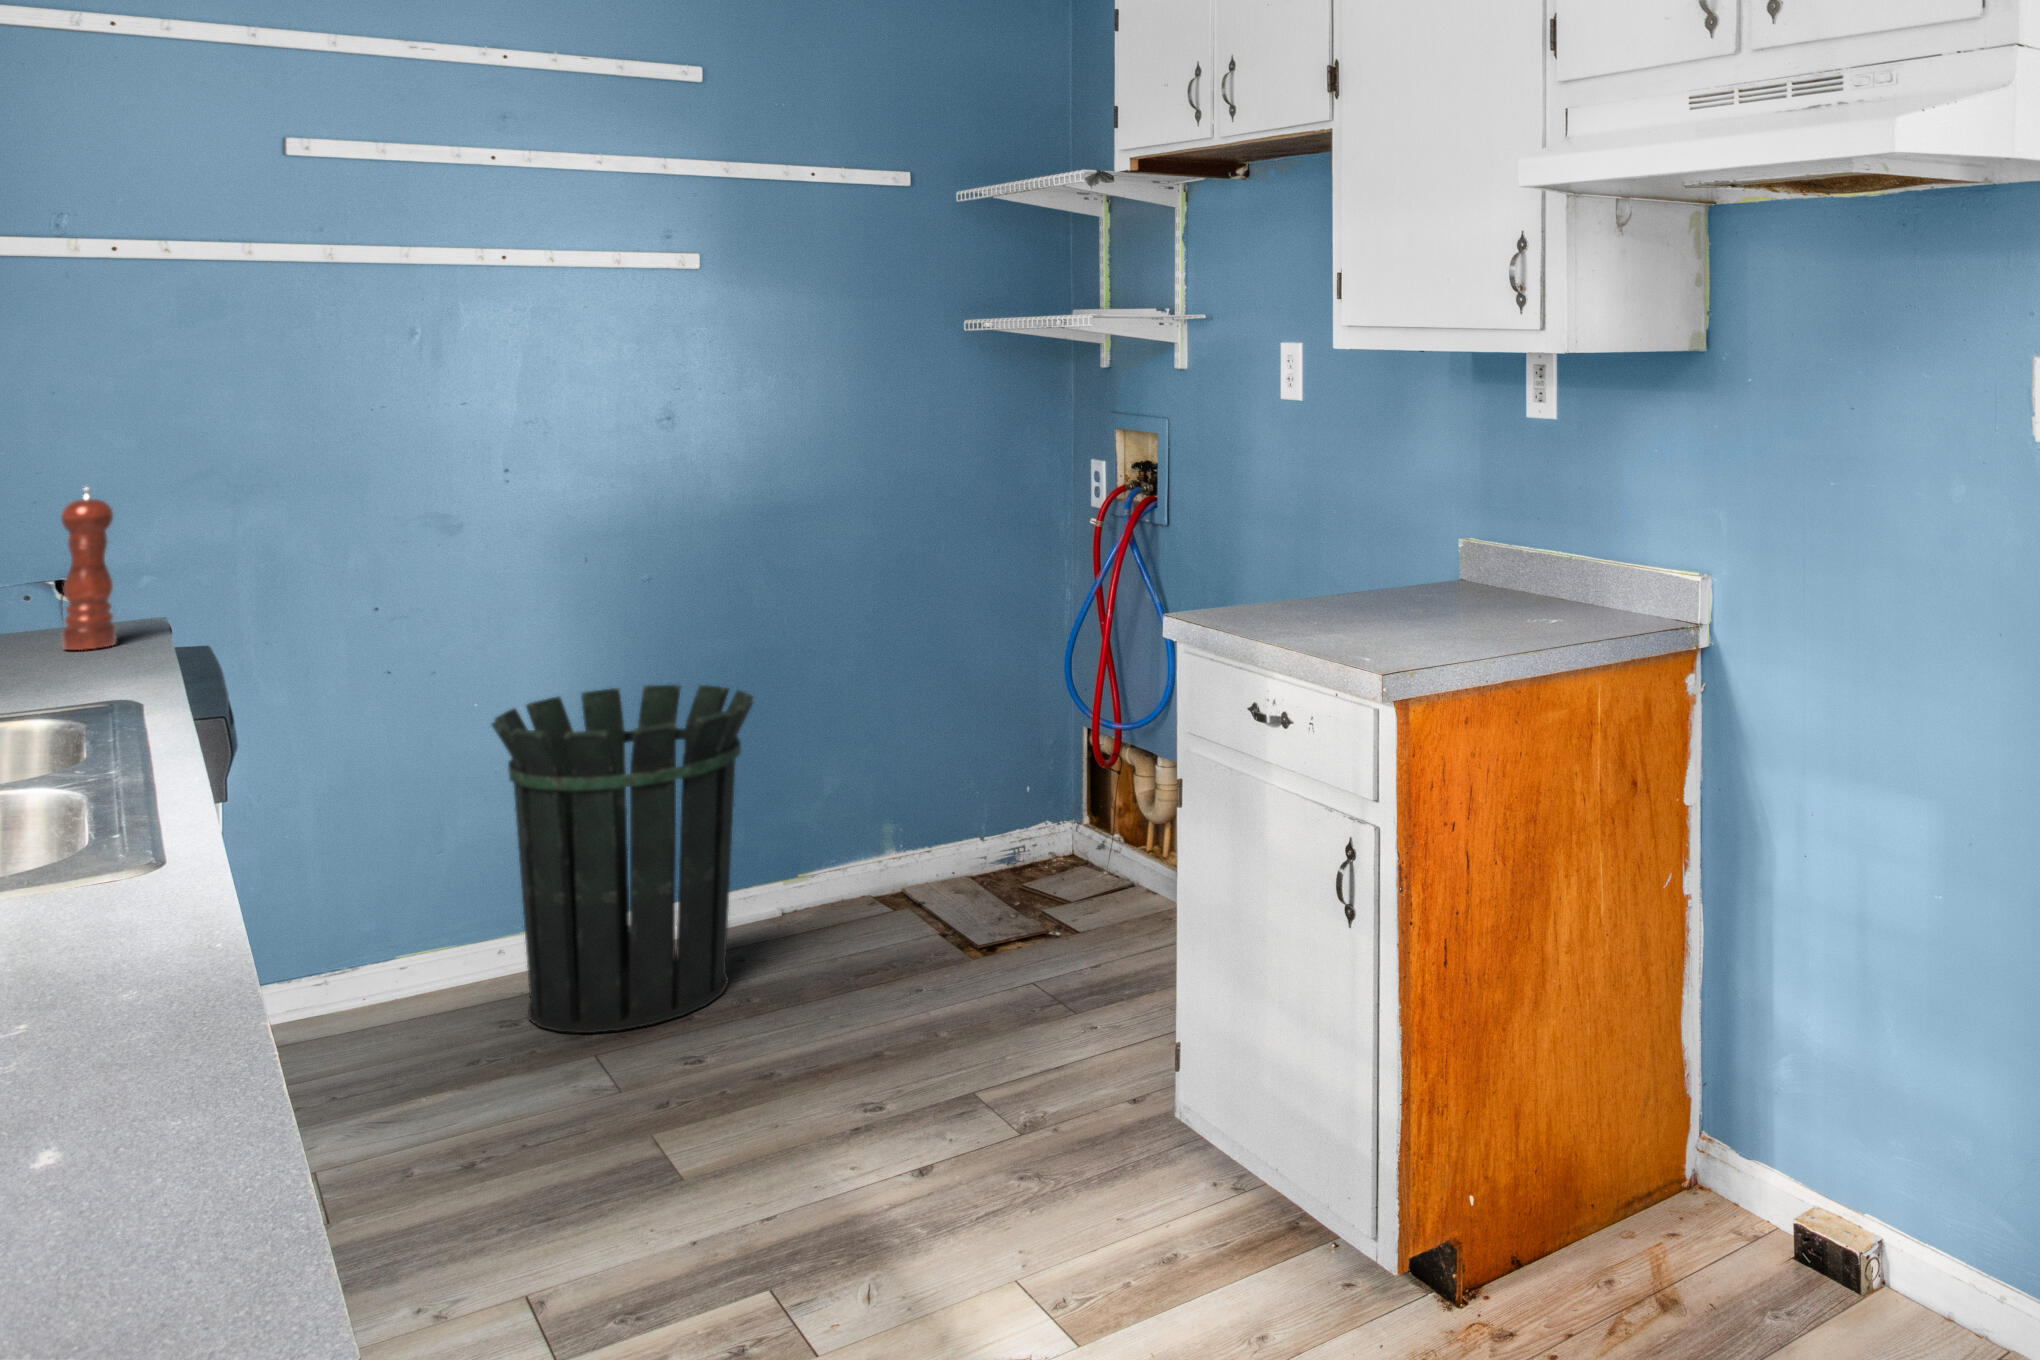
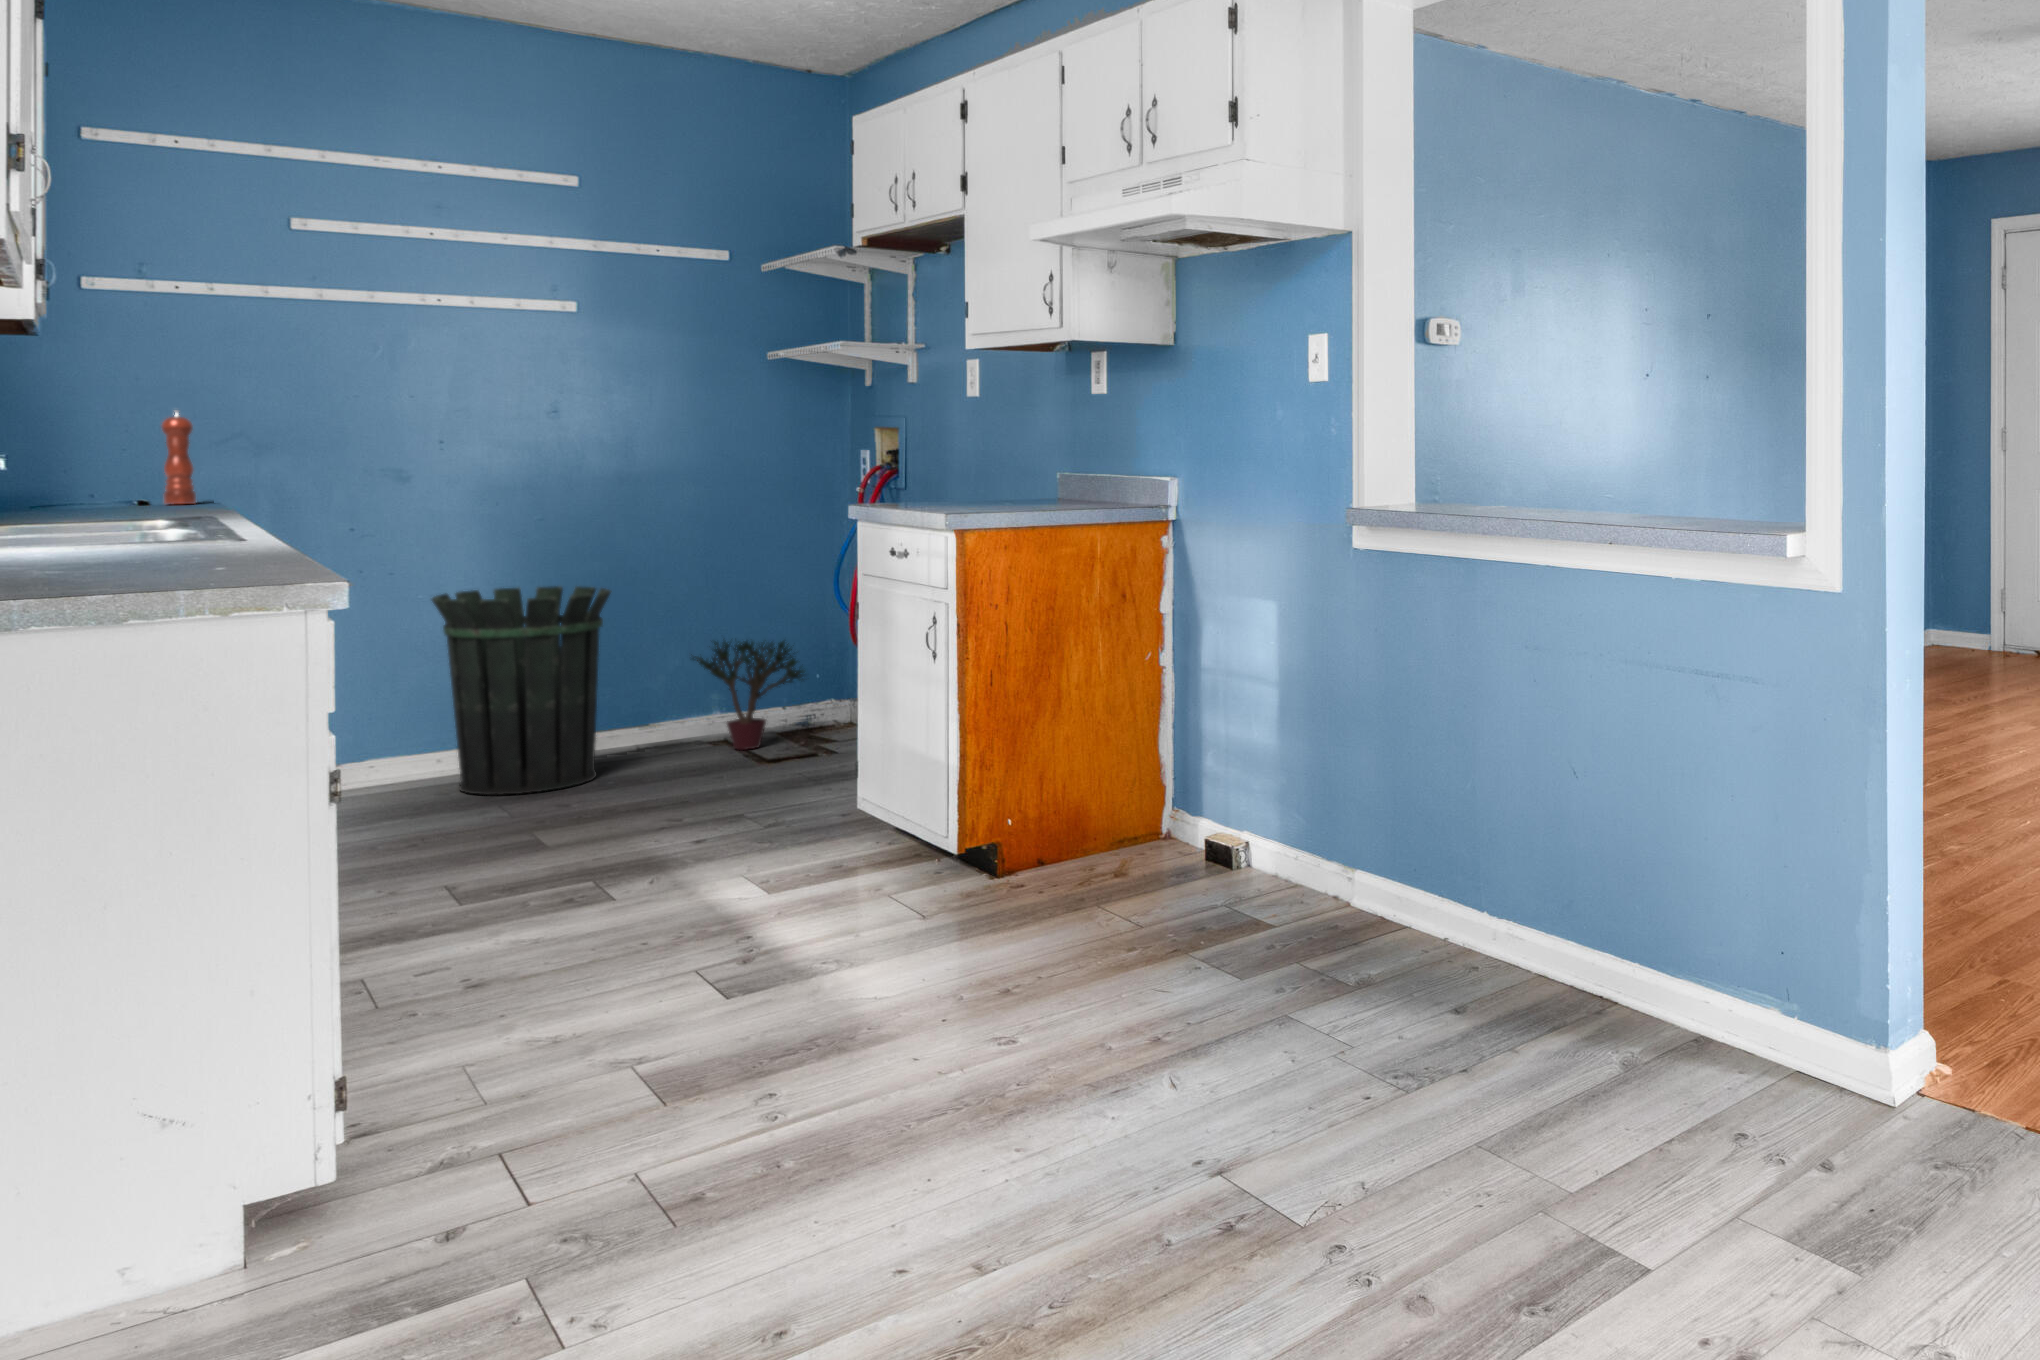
potted plant: none [855,740,1030,917] -> present [692,641,804,750]

